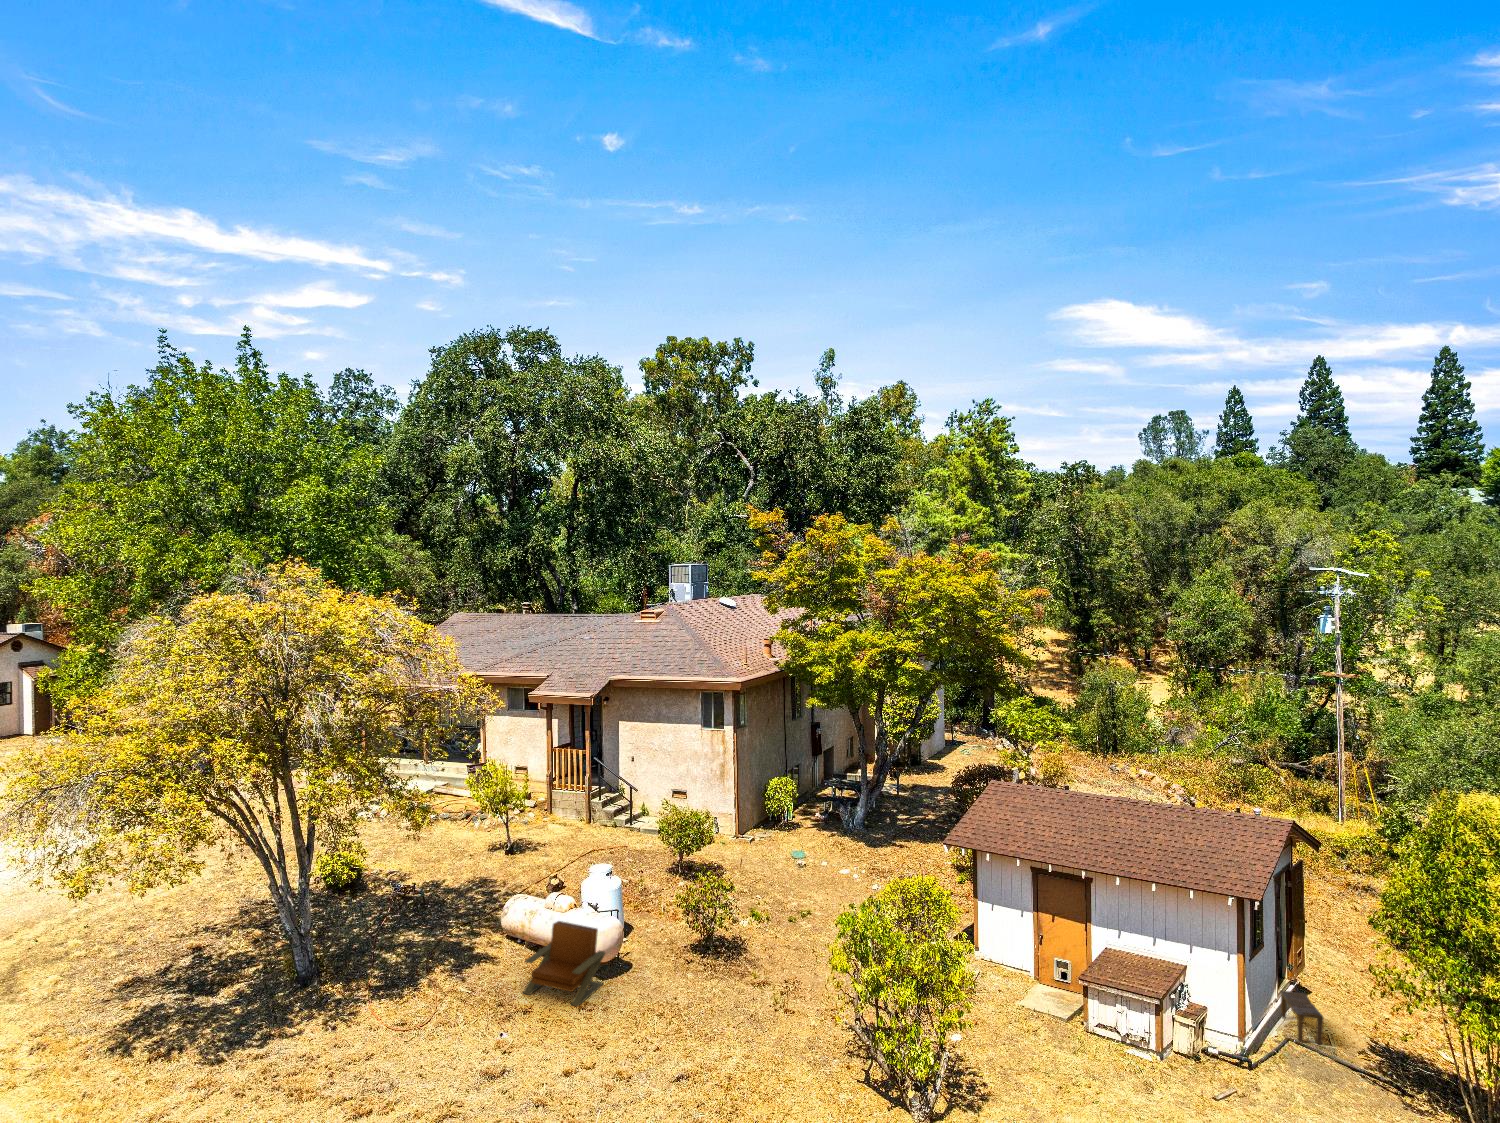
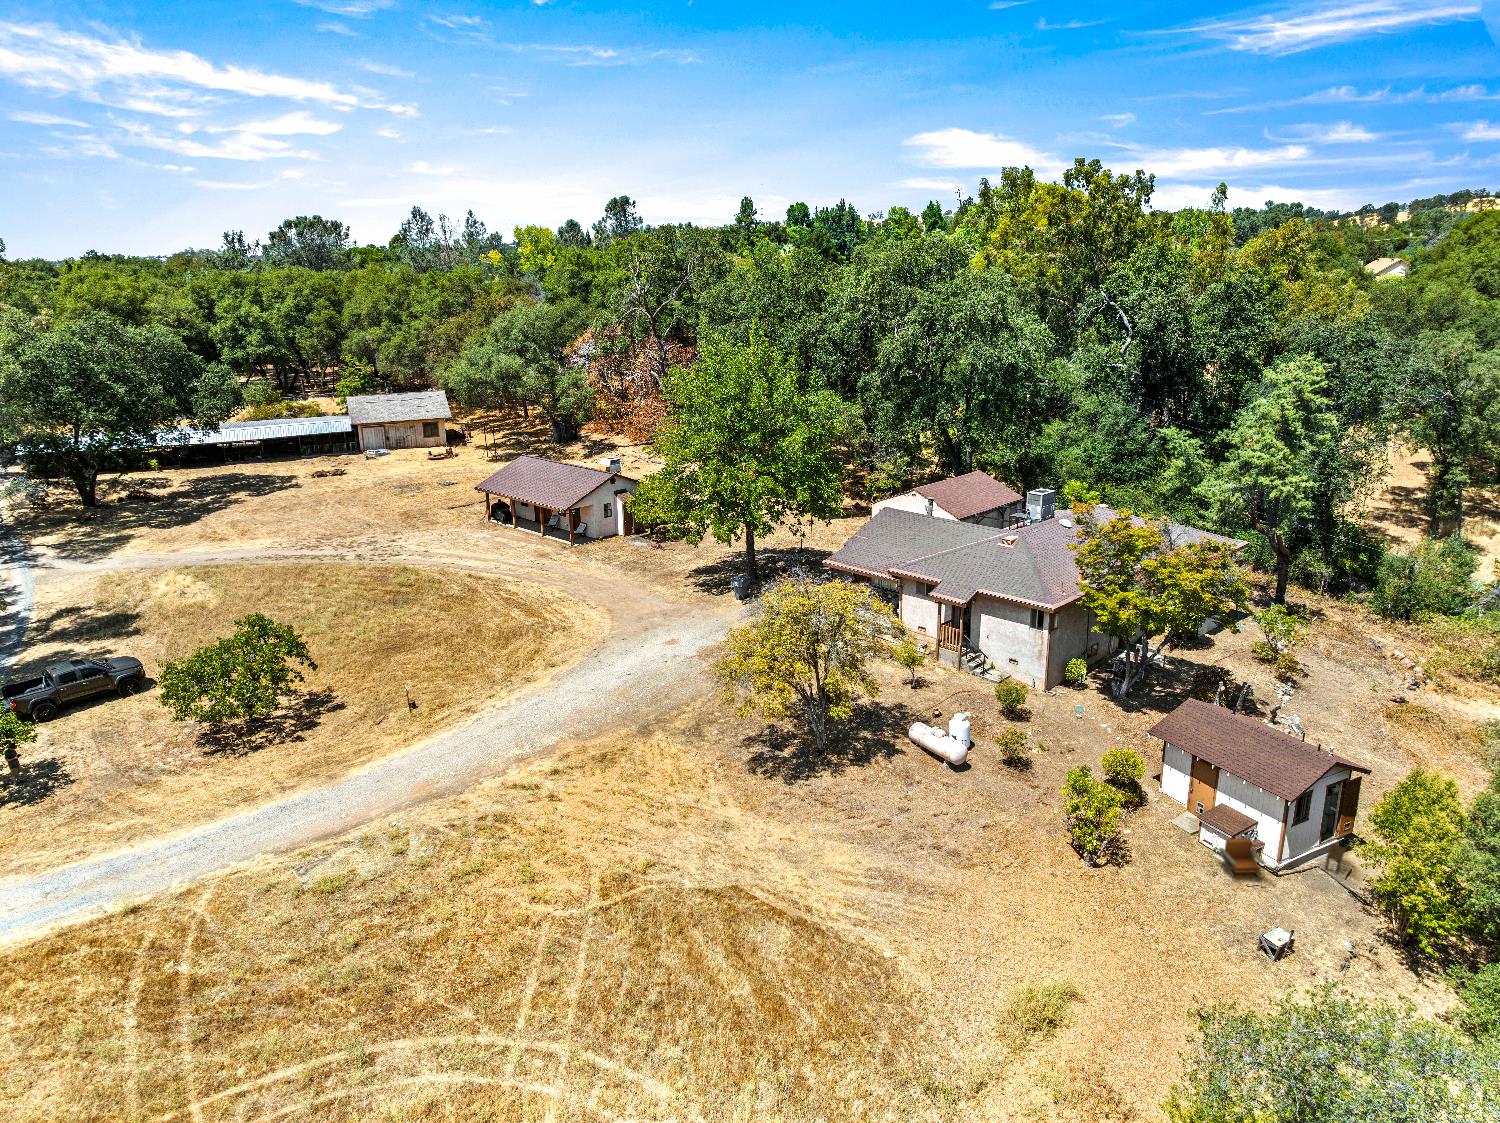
lounge chair: present [523,921,605,1006] -> present [1219,838,1265,878]

